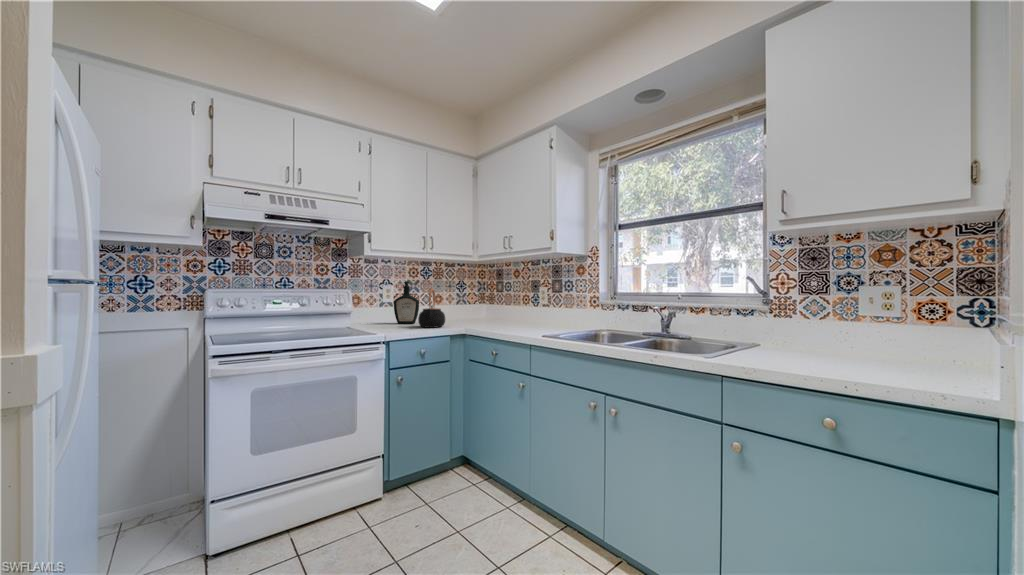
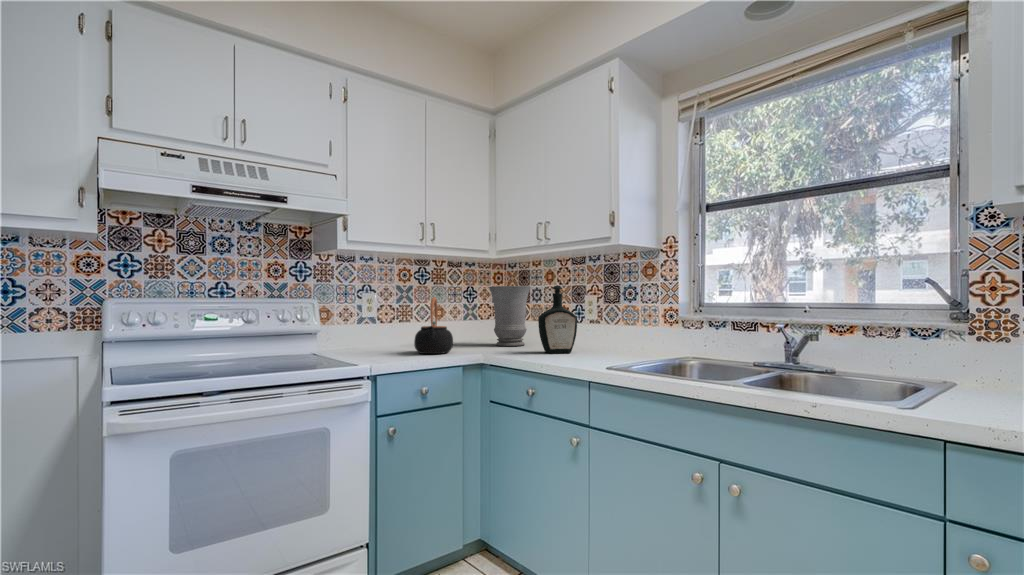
bottle: present [394,281,419,324] -> present [538,285,577,353]
vase: none [473,281,502,323] -> present [489,286,530,346]

